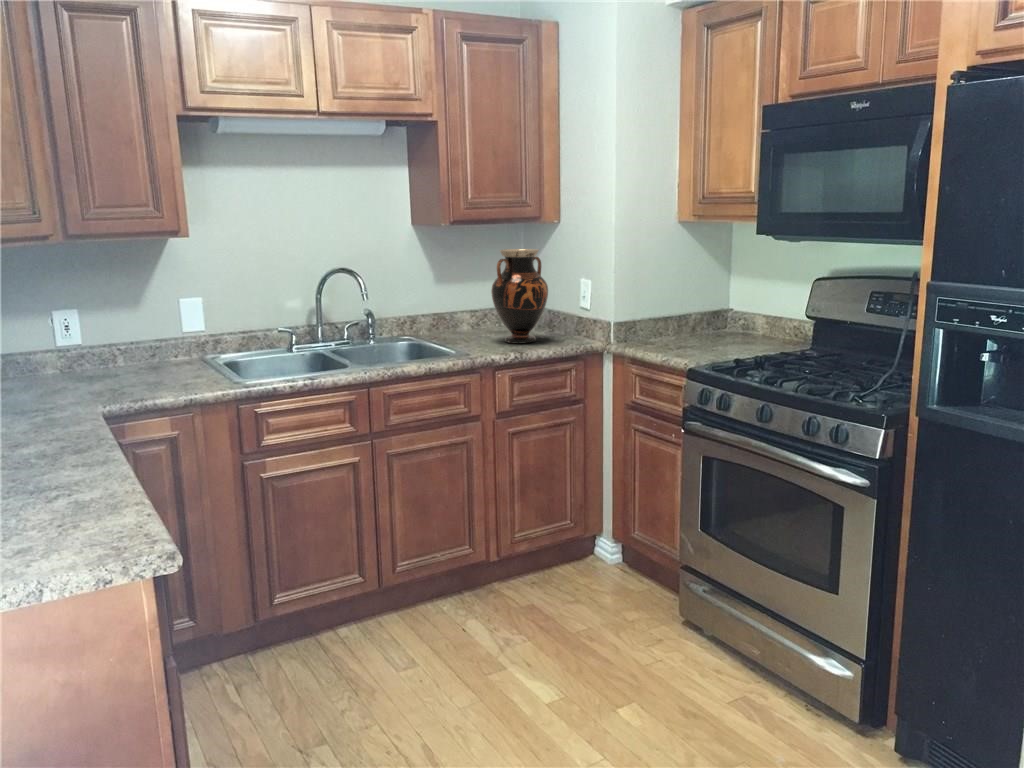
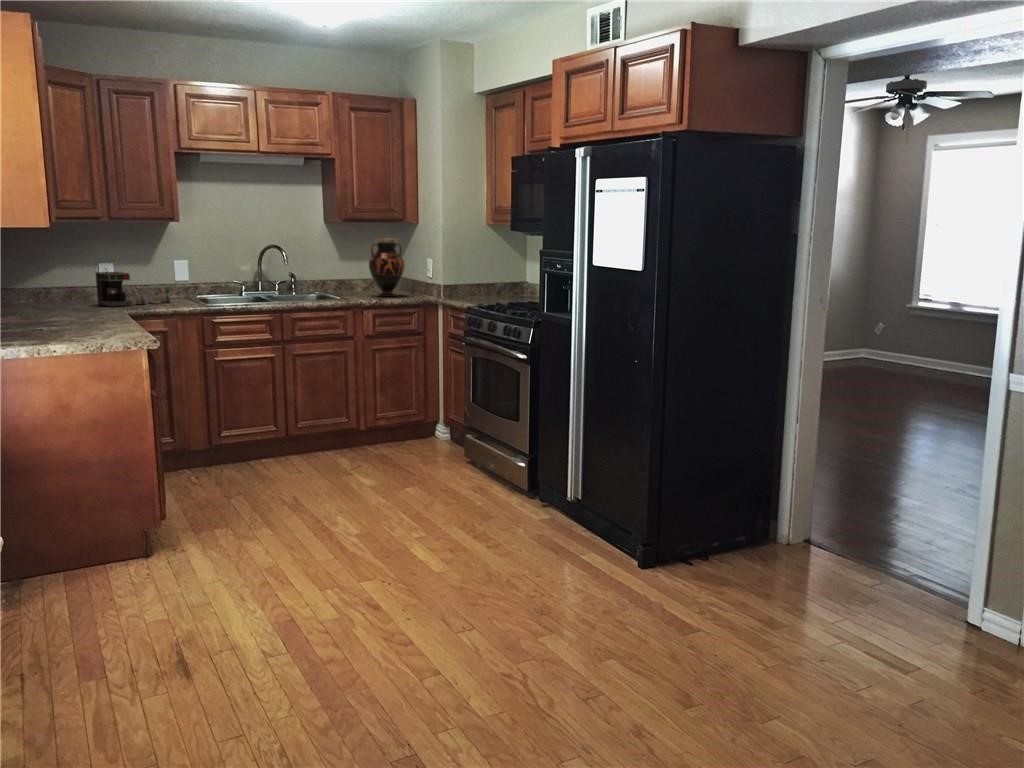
coffee maker: none [46,327,179,393] -> present [96,272,171,307]

